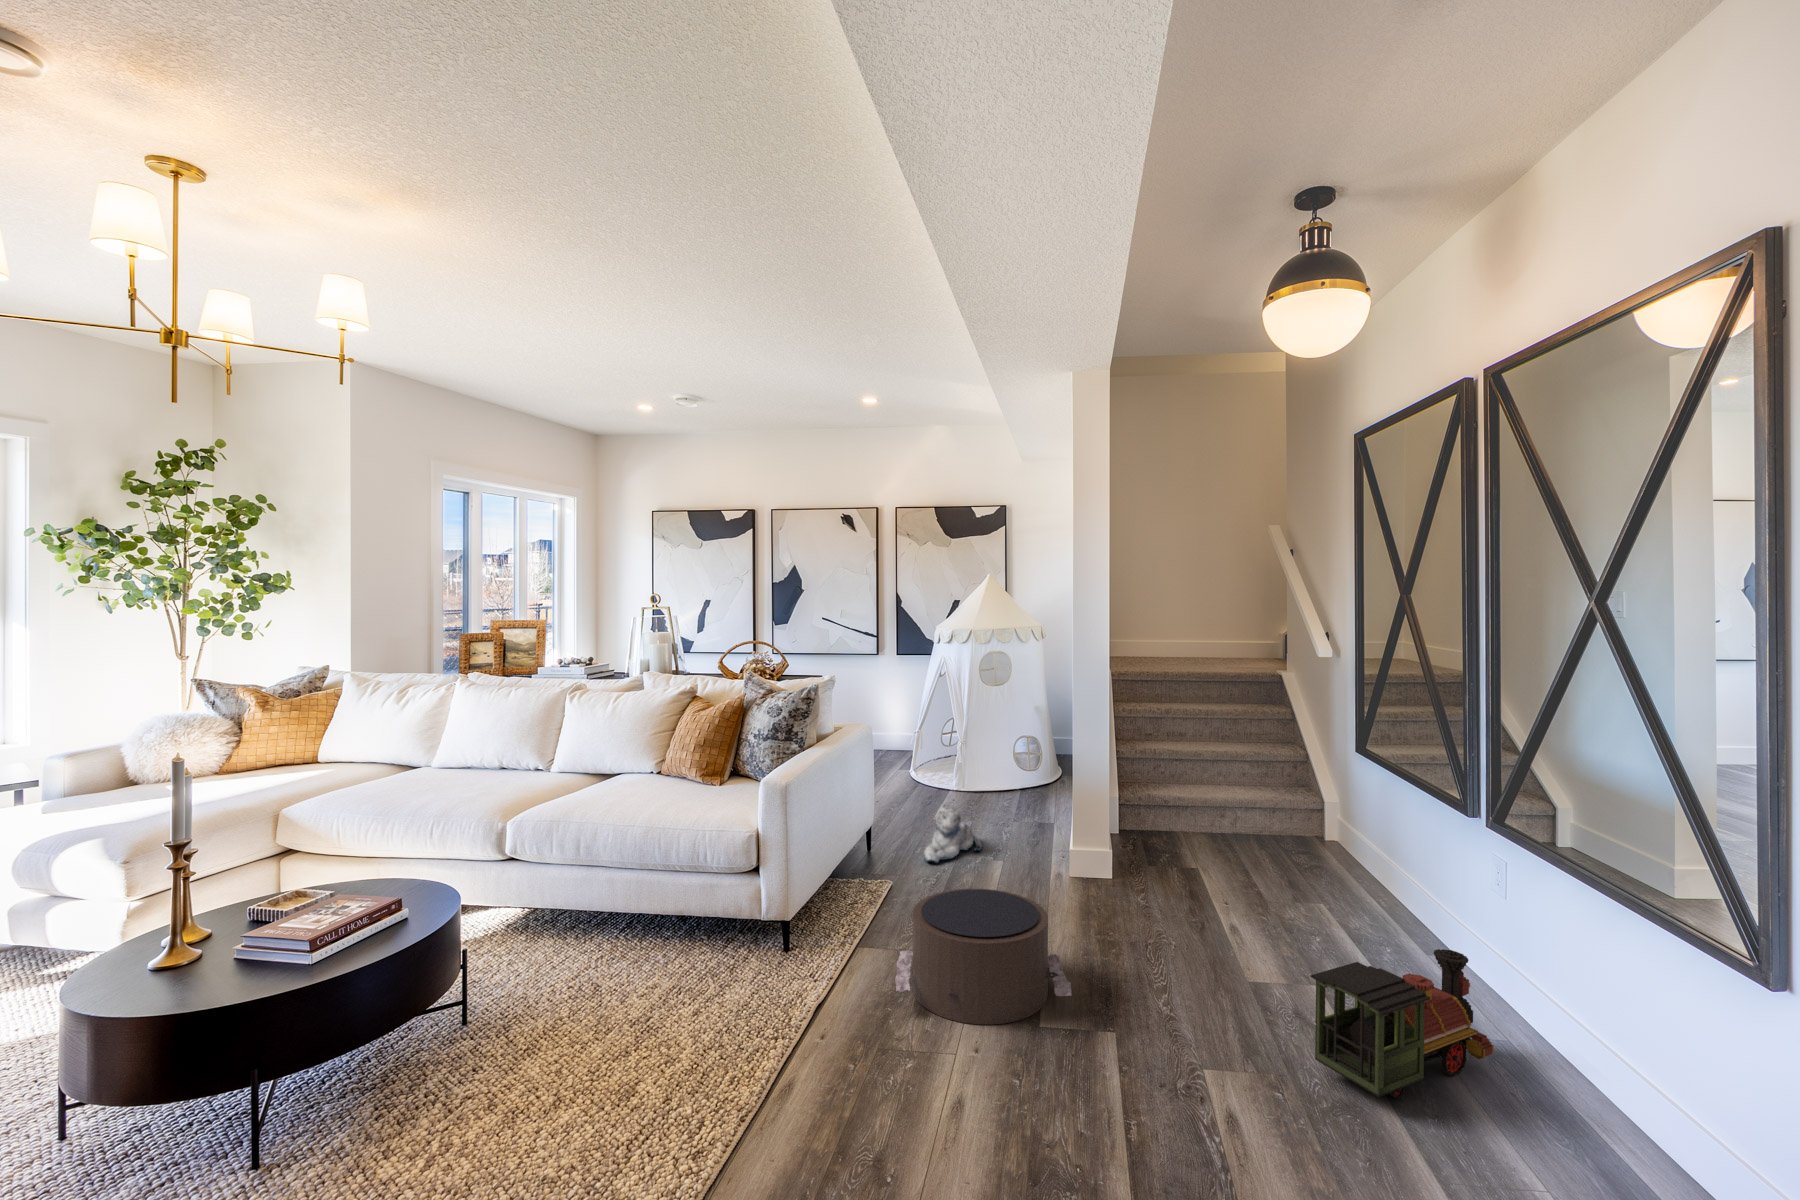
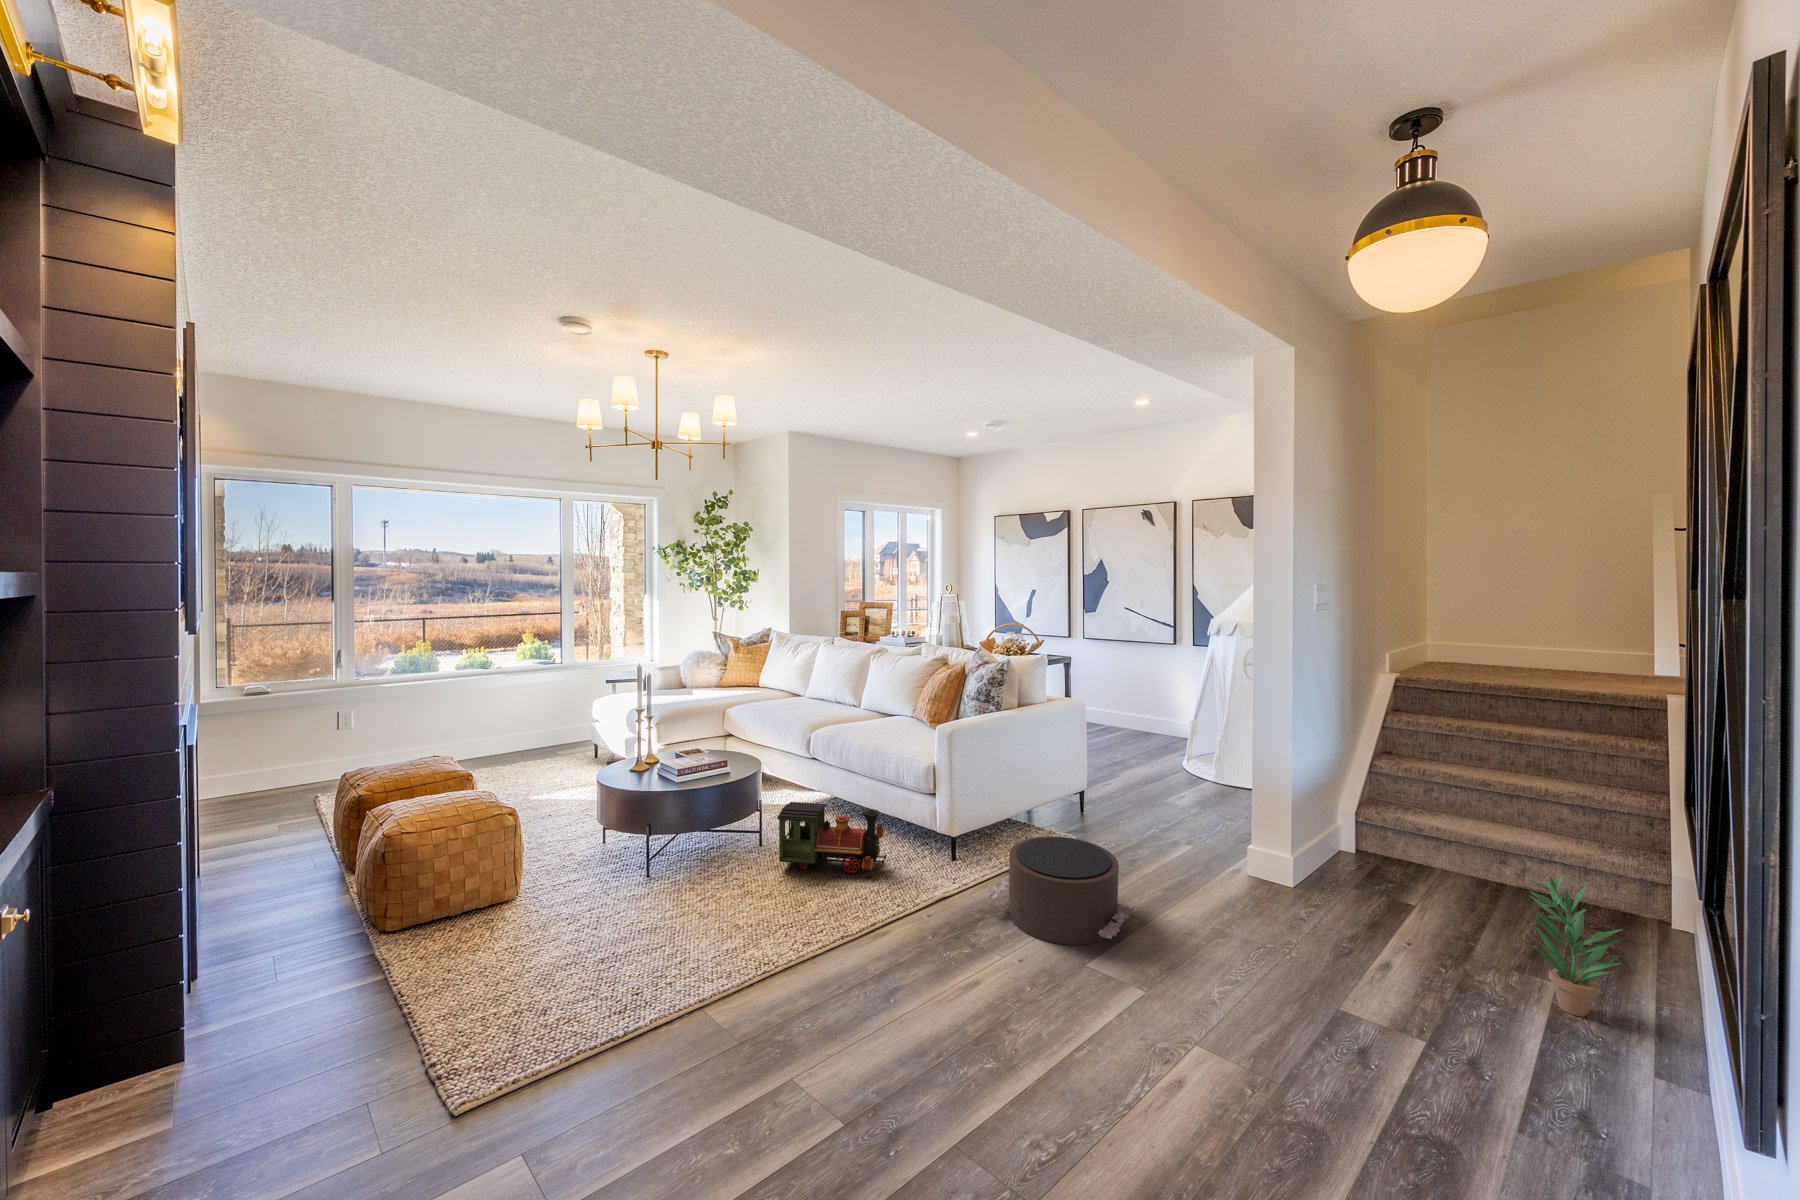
plush toy: present [924,805,982,862] -> none [1115,774,1180,821]
potted plant: none [1364,819,1440,942] -> present [1529,875,1622,1017]
toy train: present [1311,949,1494,1099] -> present [777,802,886,874]

